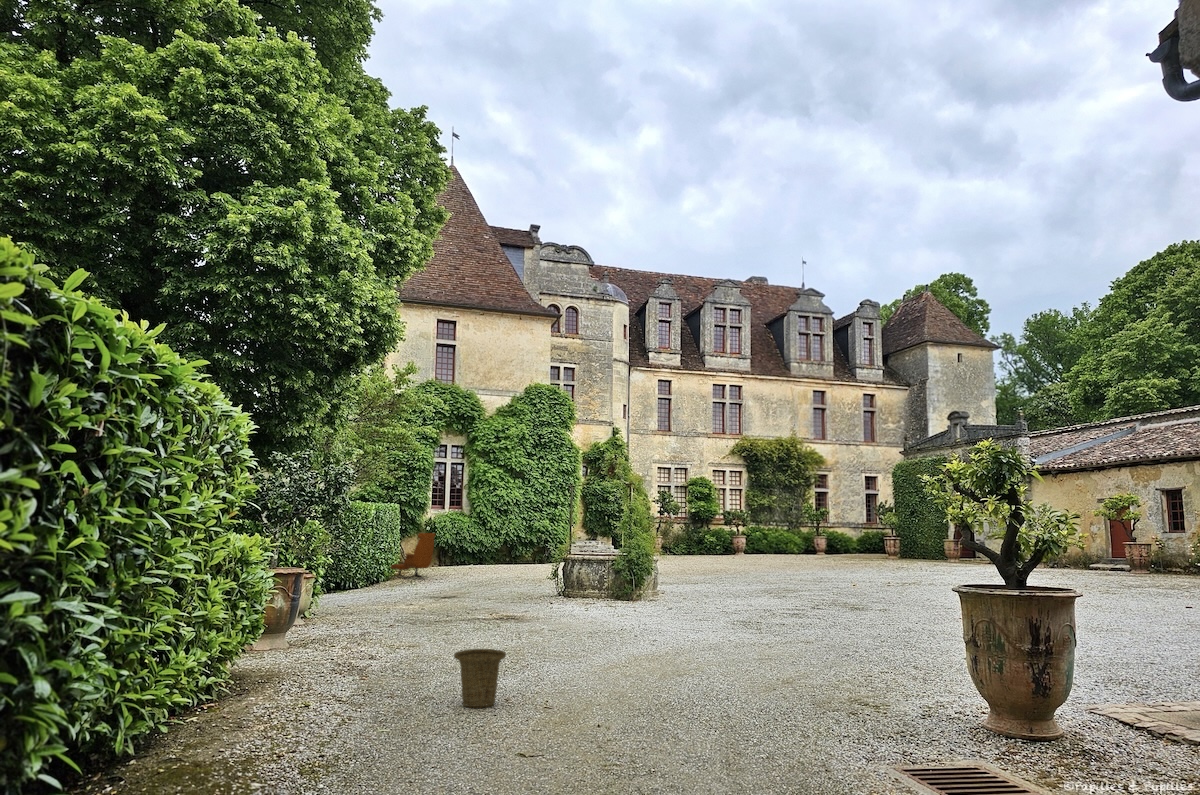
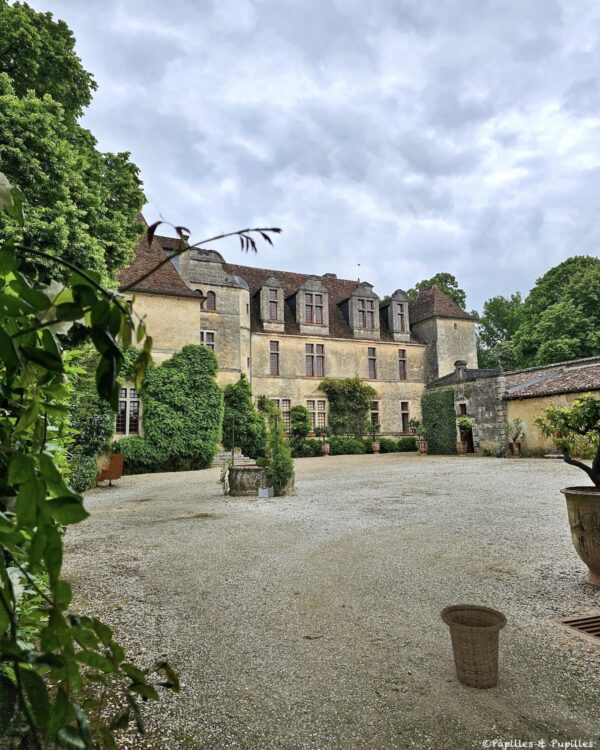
potted tree: none [599,543,623,600] -> present [255,457,274,498]
basket: present [454,649,506,708] -> present [440,604,507,688]

